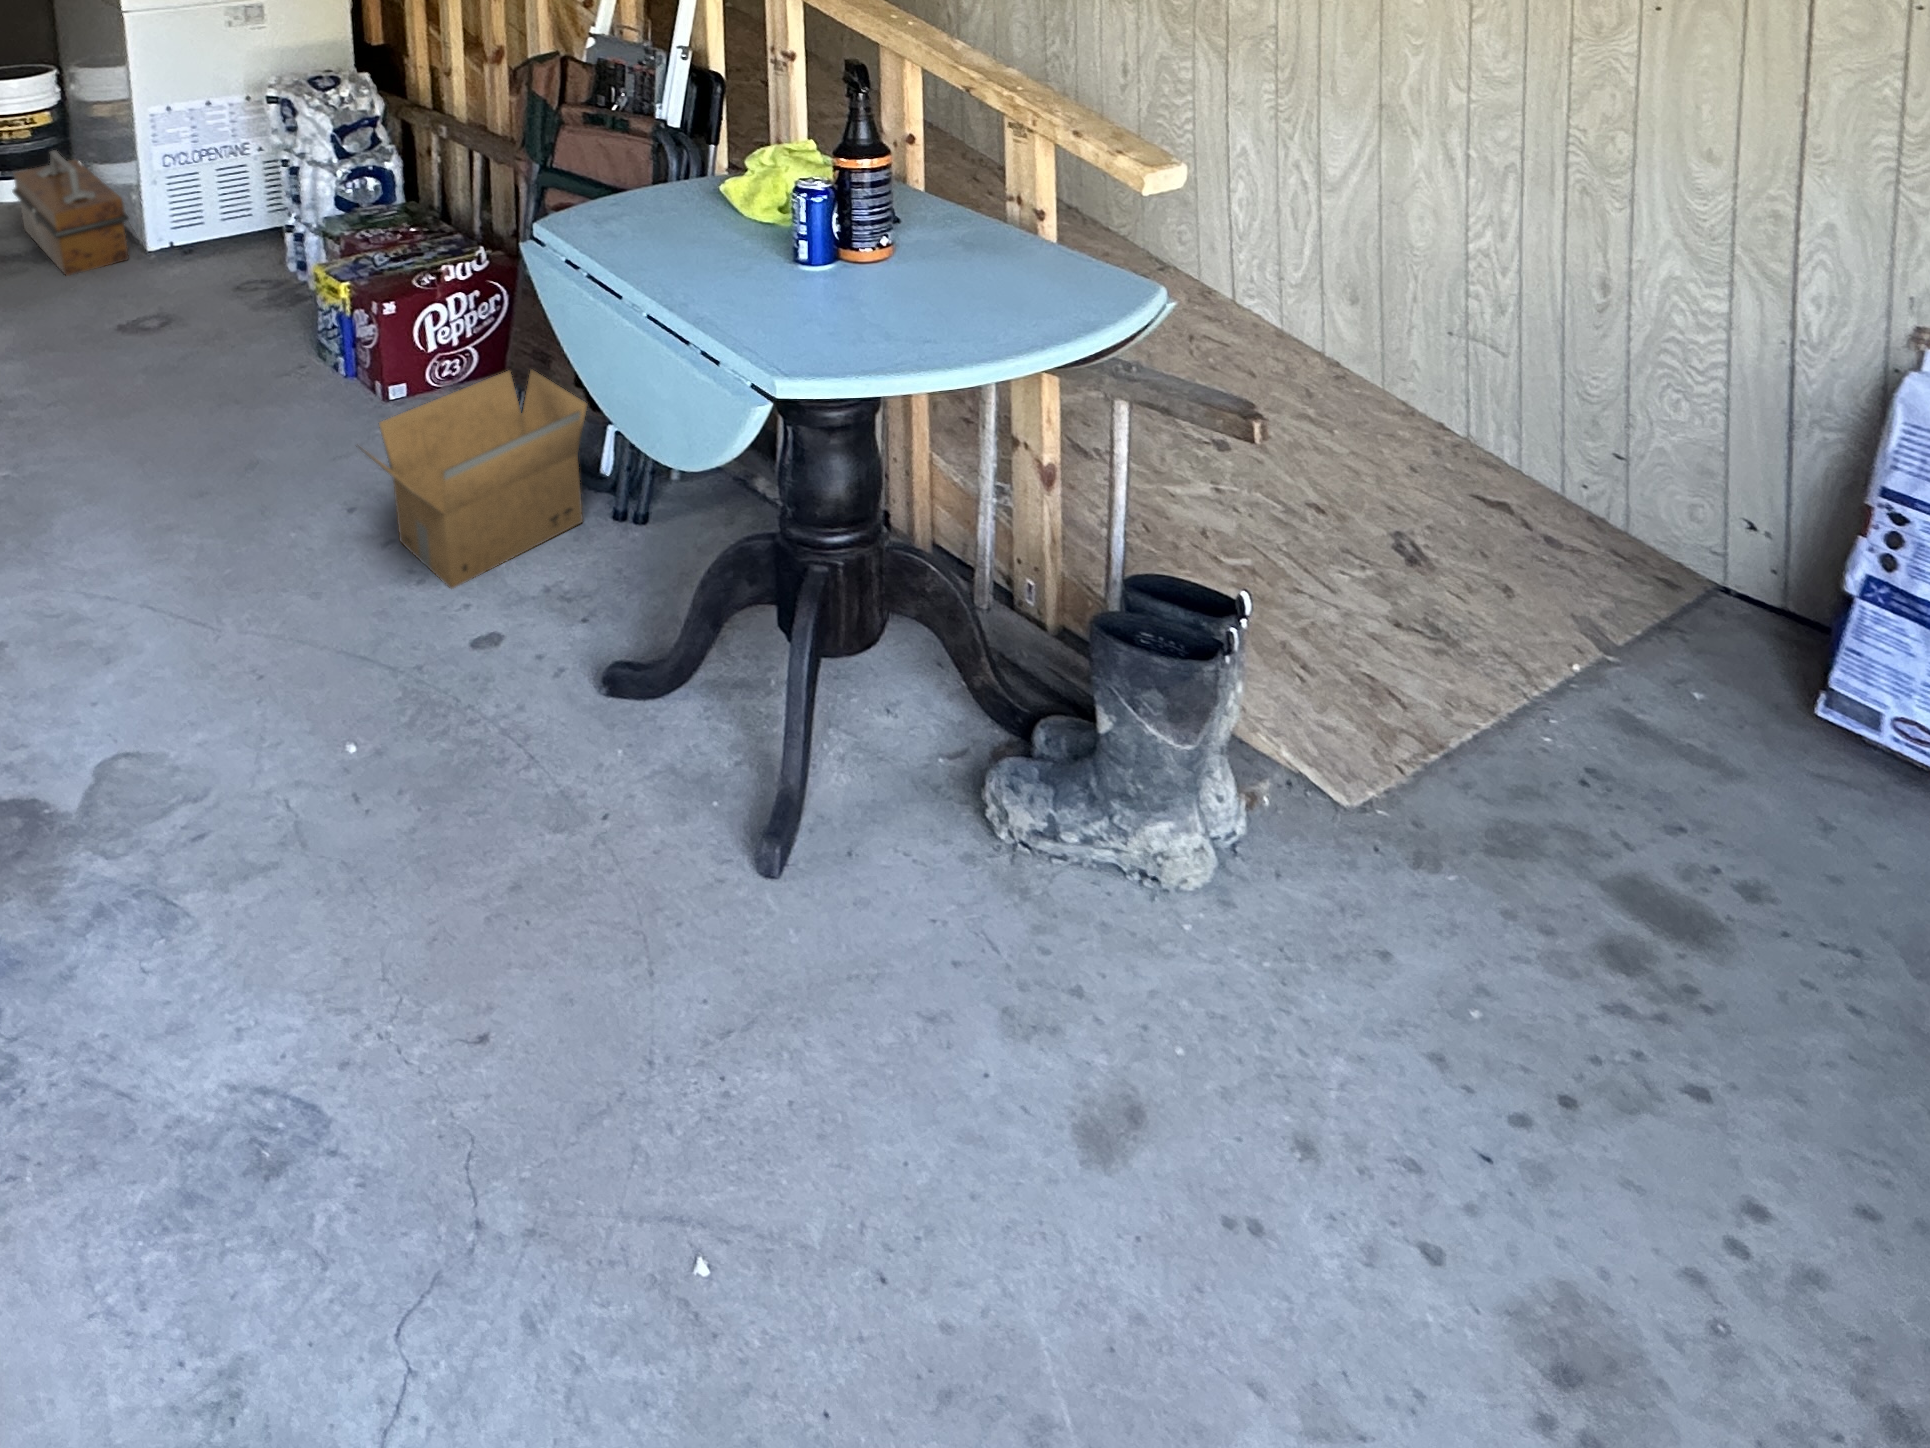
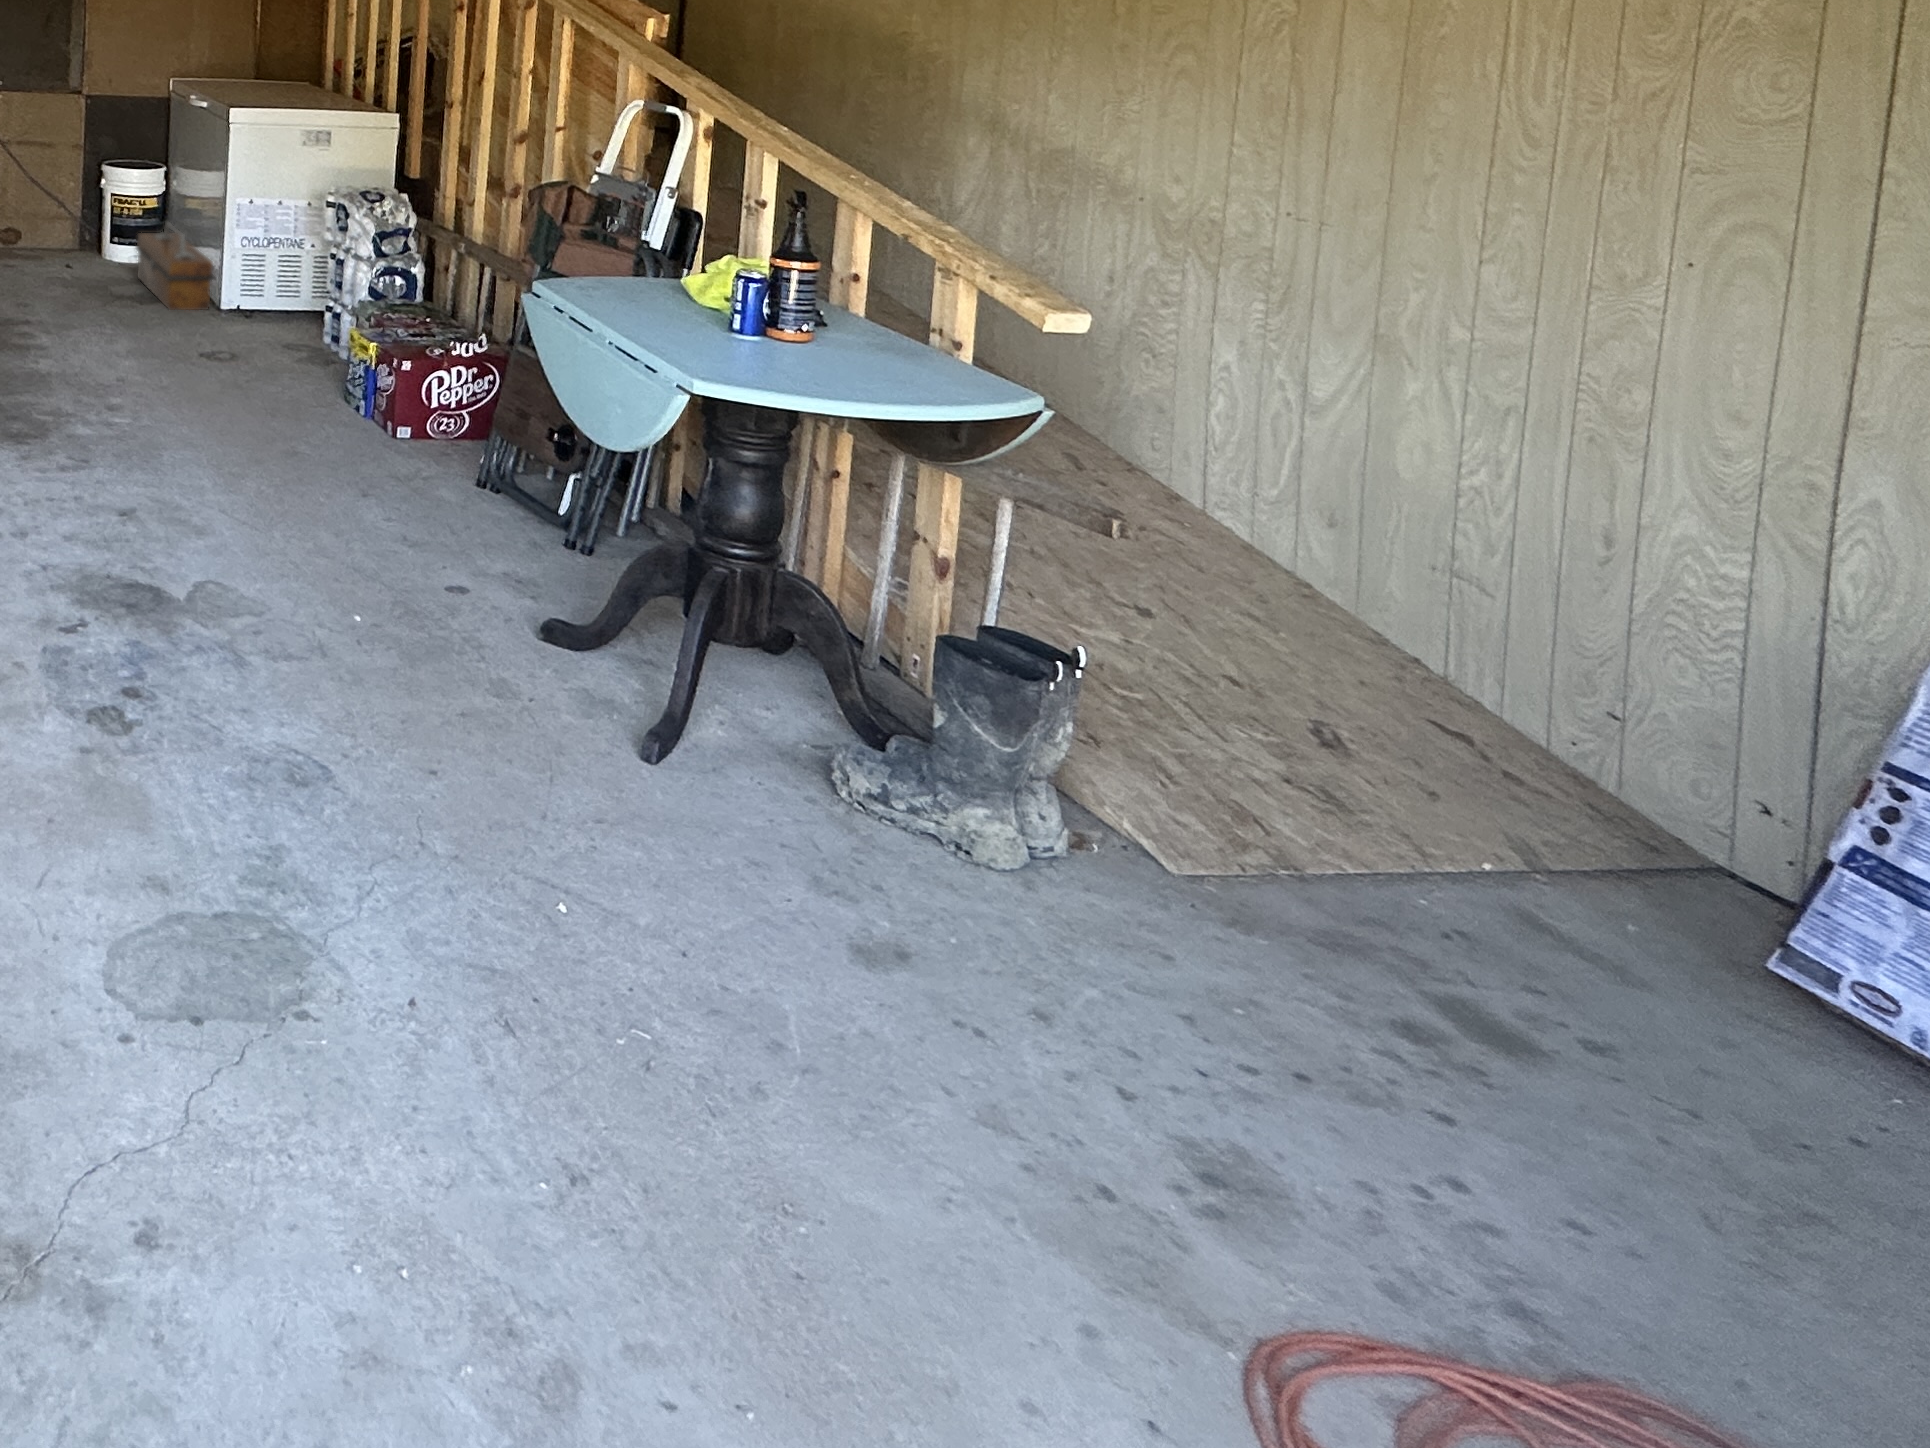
cardboard box: present [360,370,587,589] -> none [393,407,559,532]

